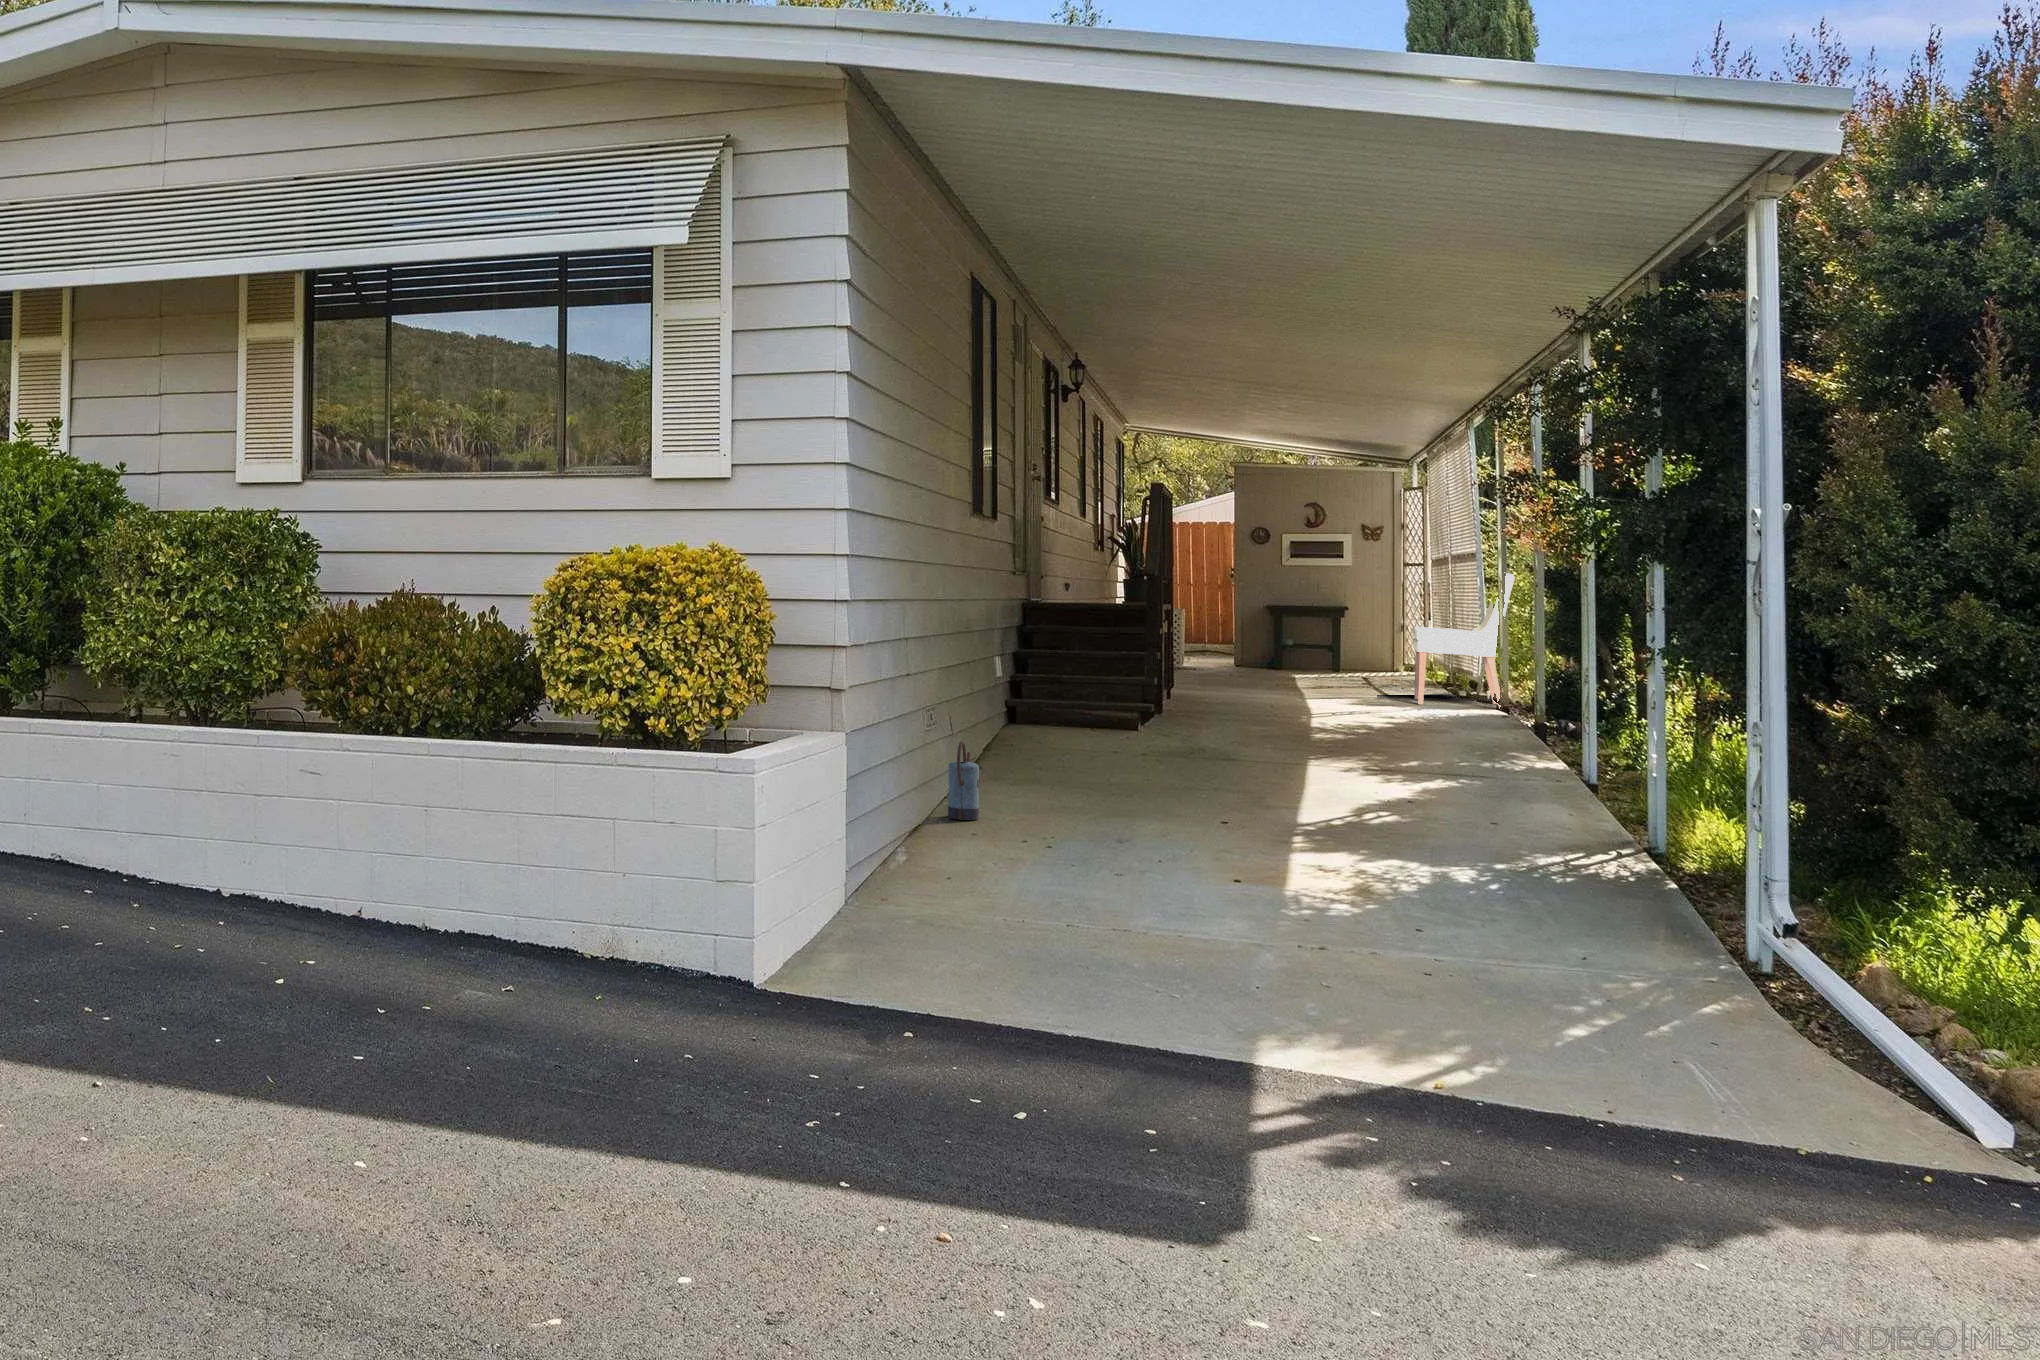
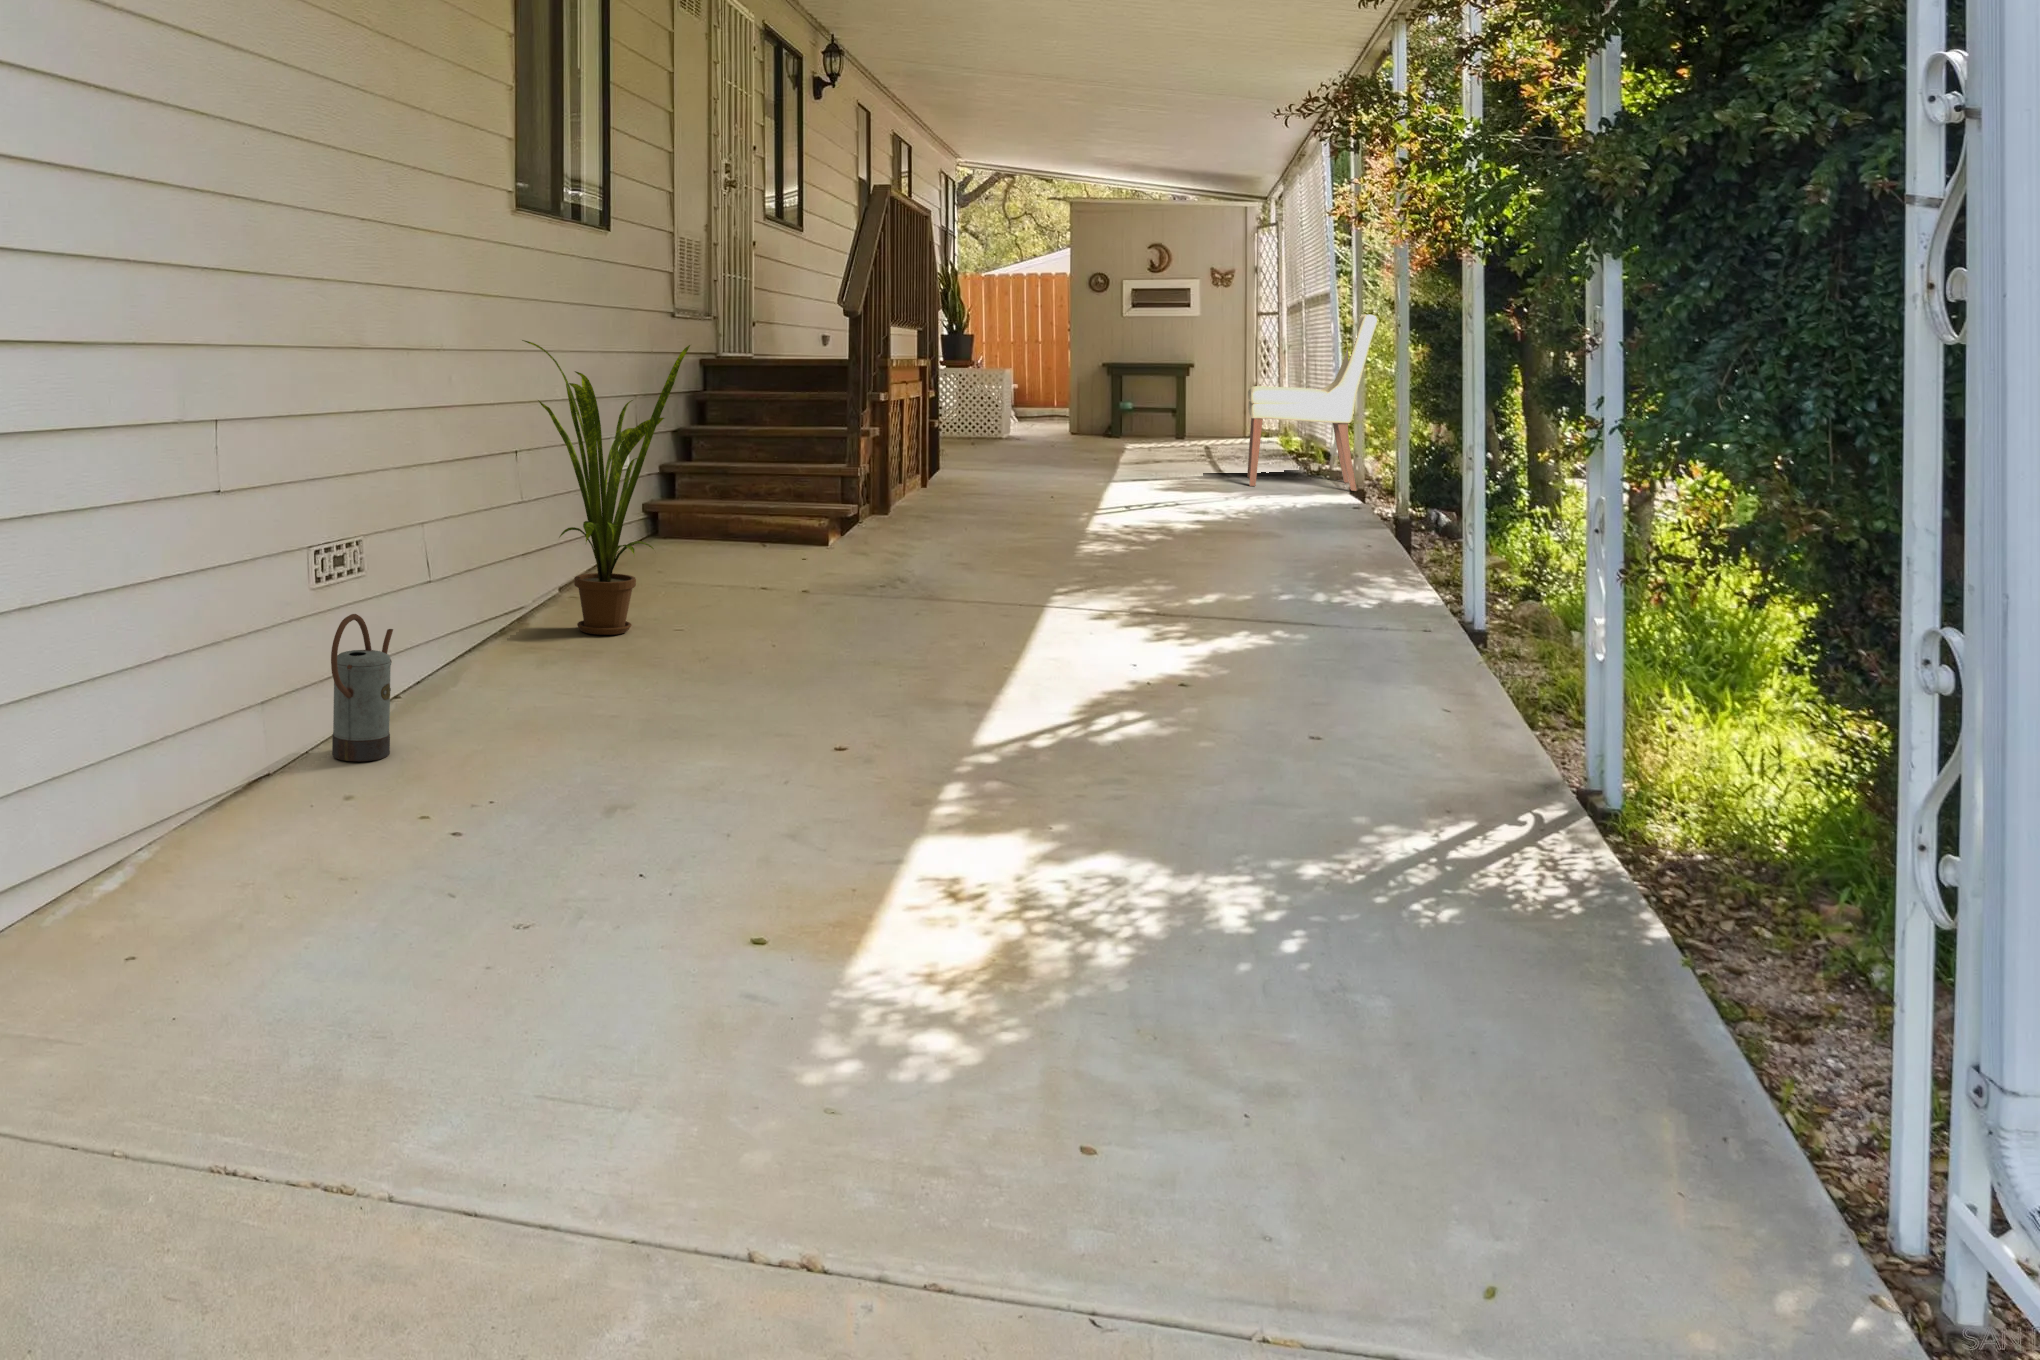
house plant: none [986,592,1091,770] -> present [522,340,690,635]

